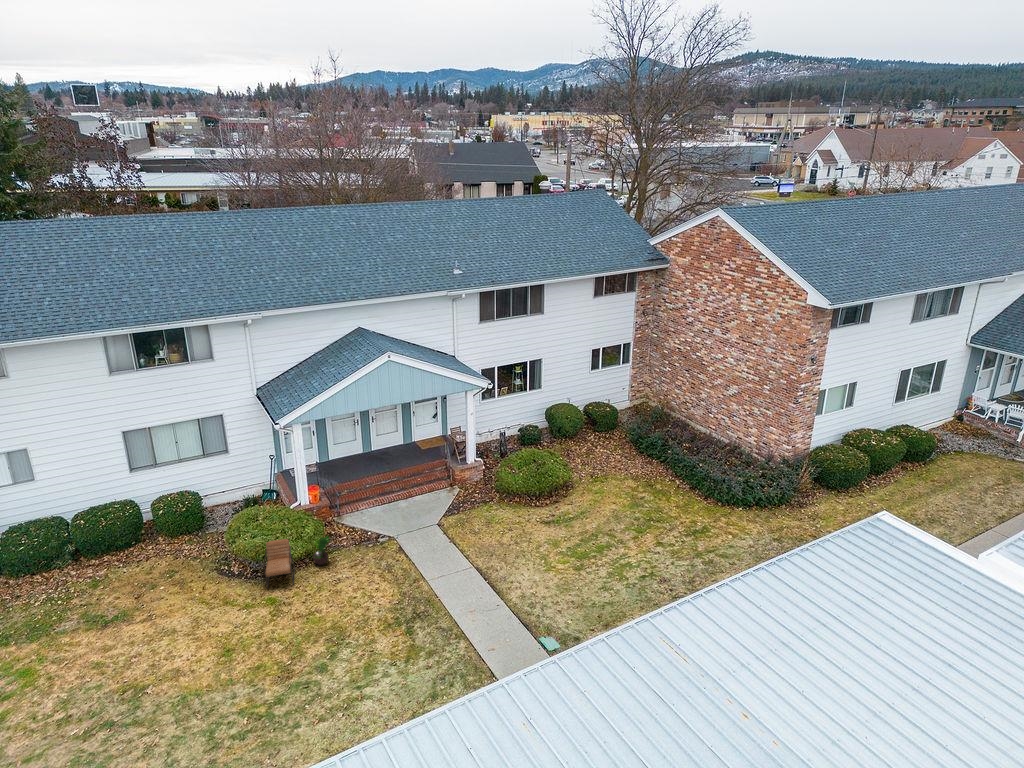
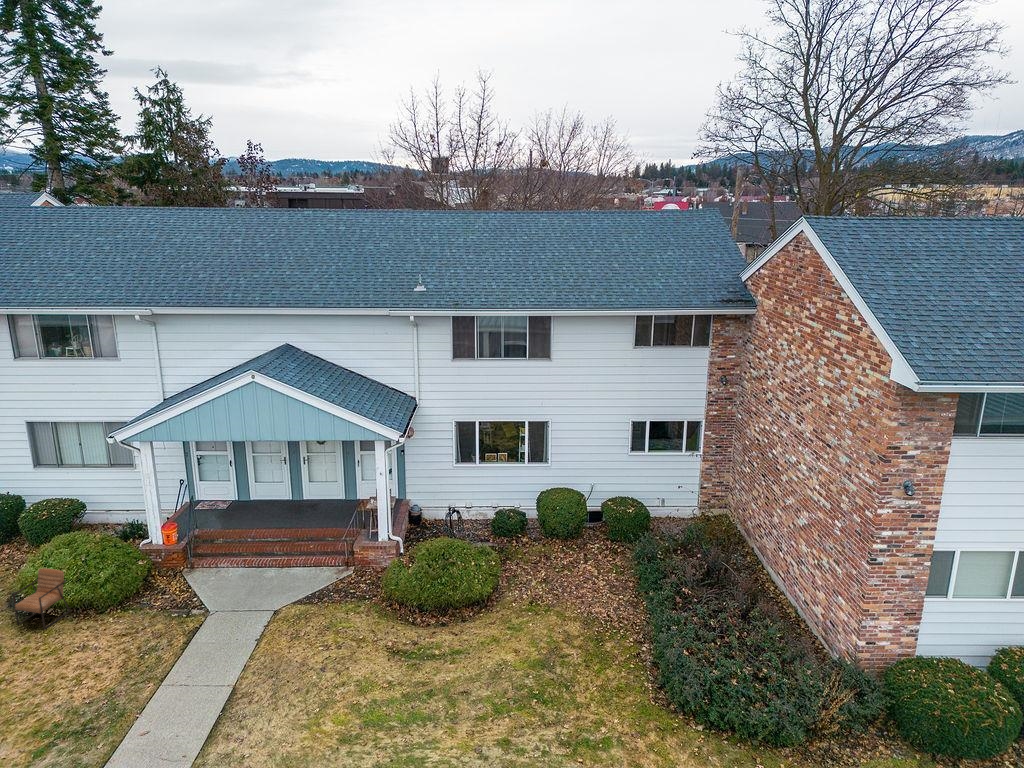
potted tree: present [313,537,329,565] -> none [85,578,113,616]

